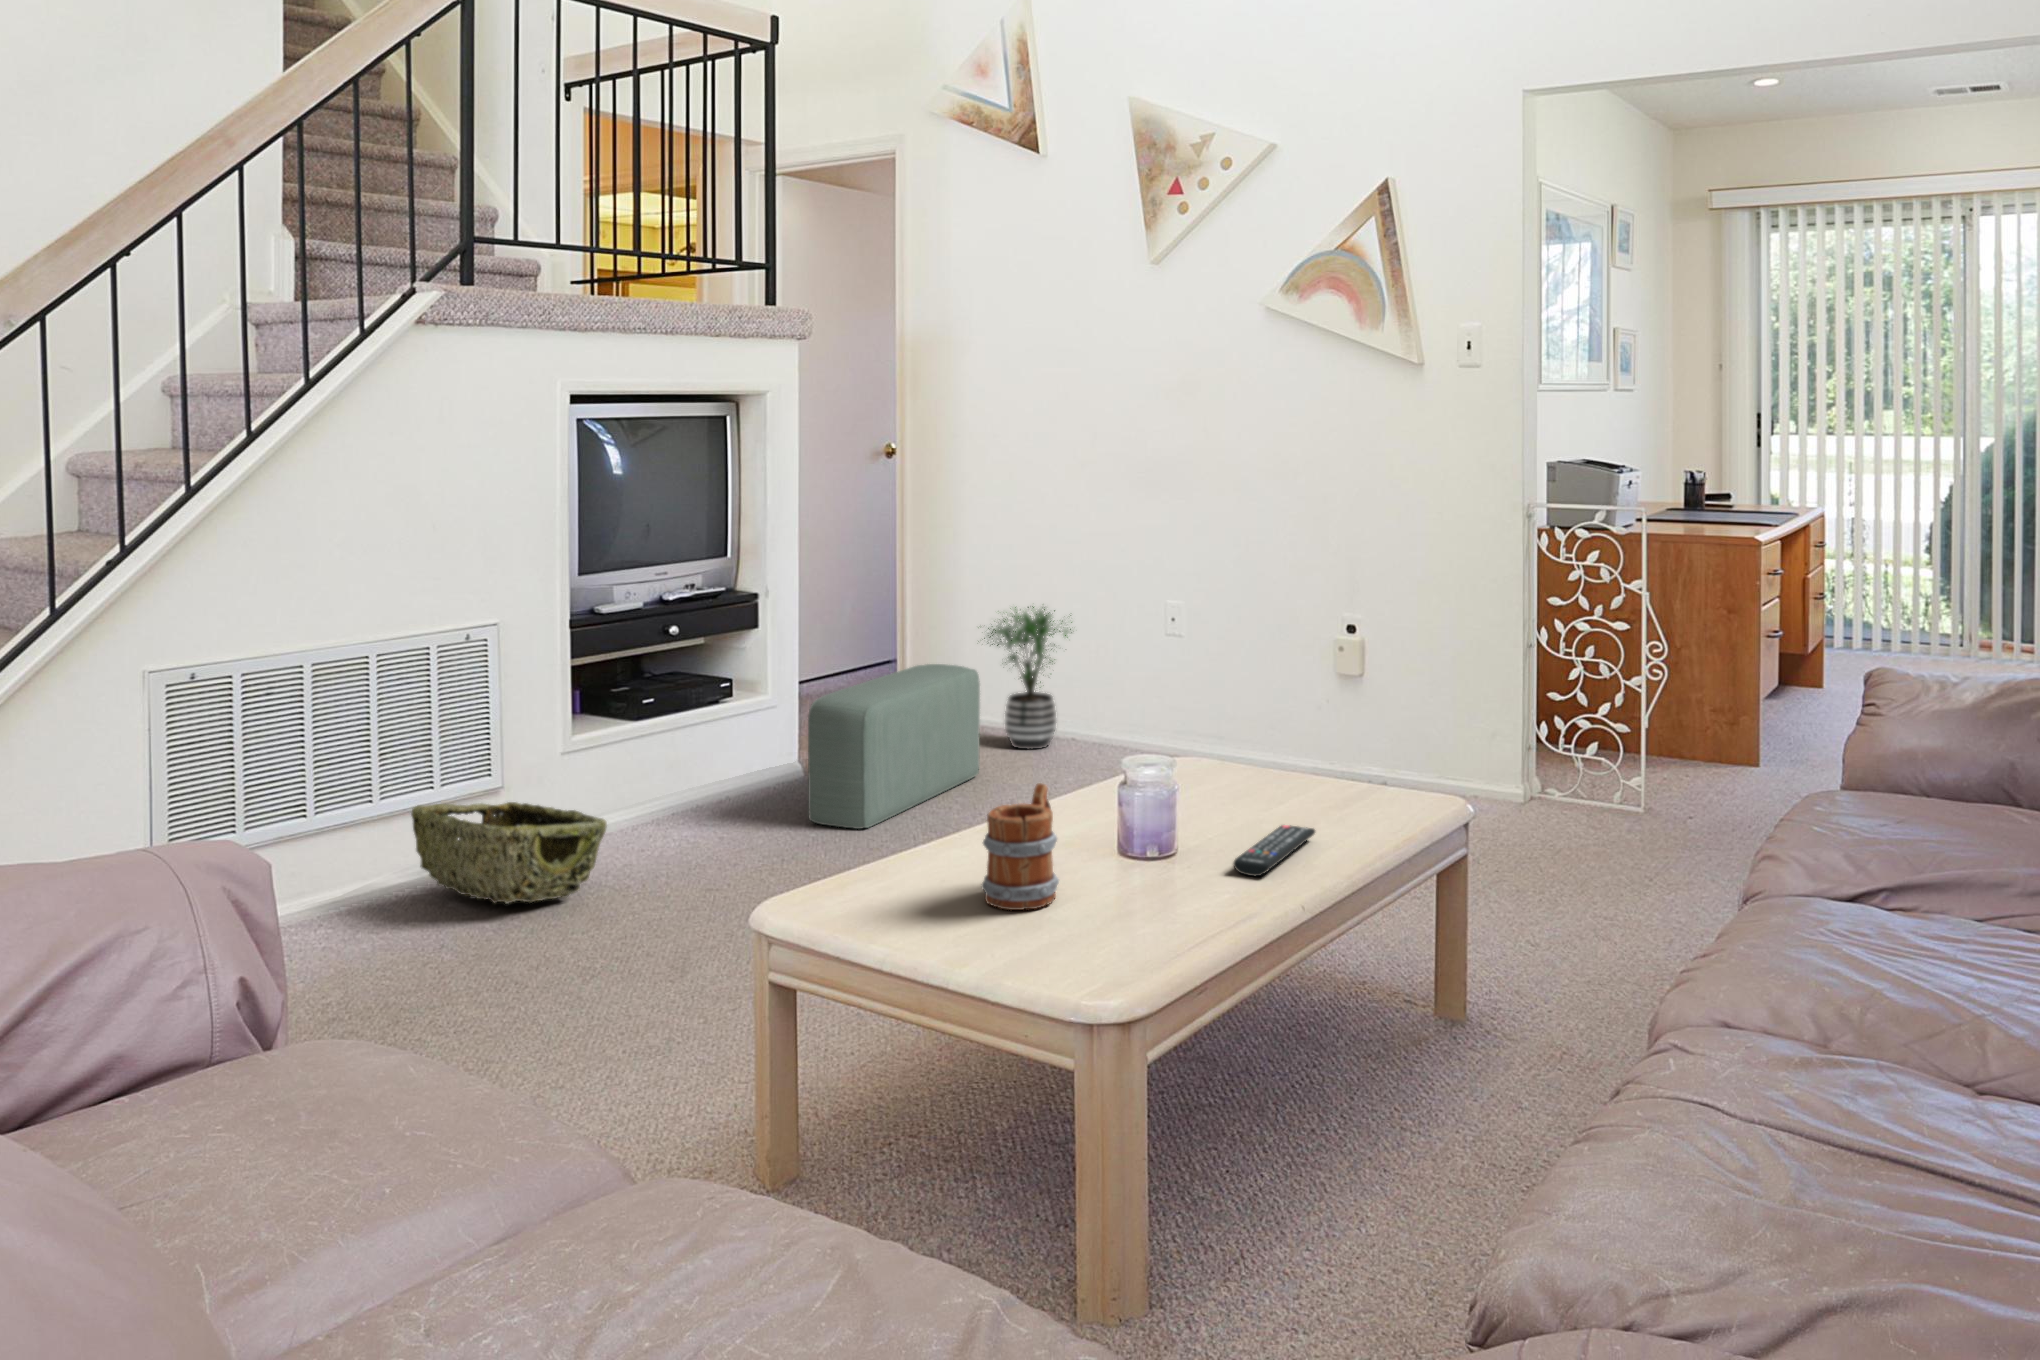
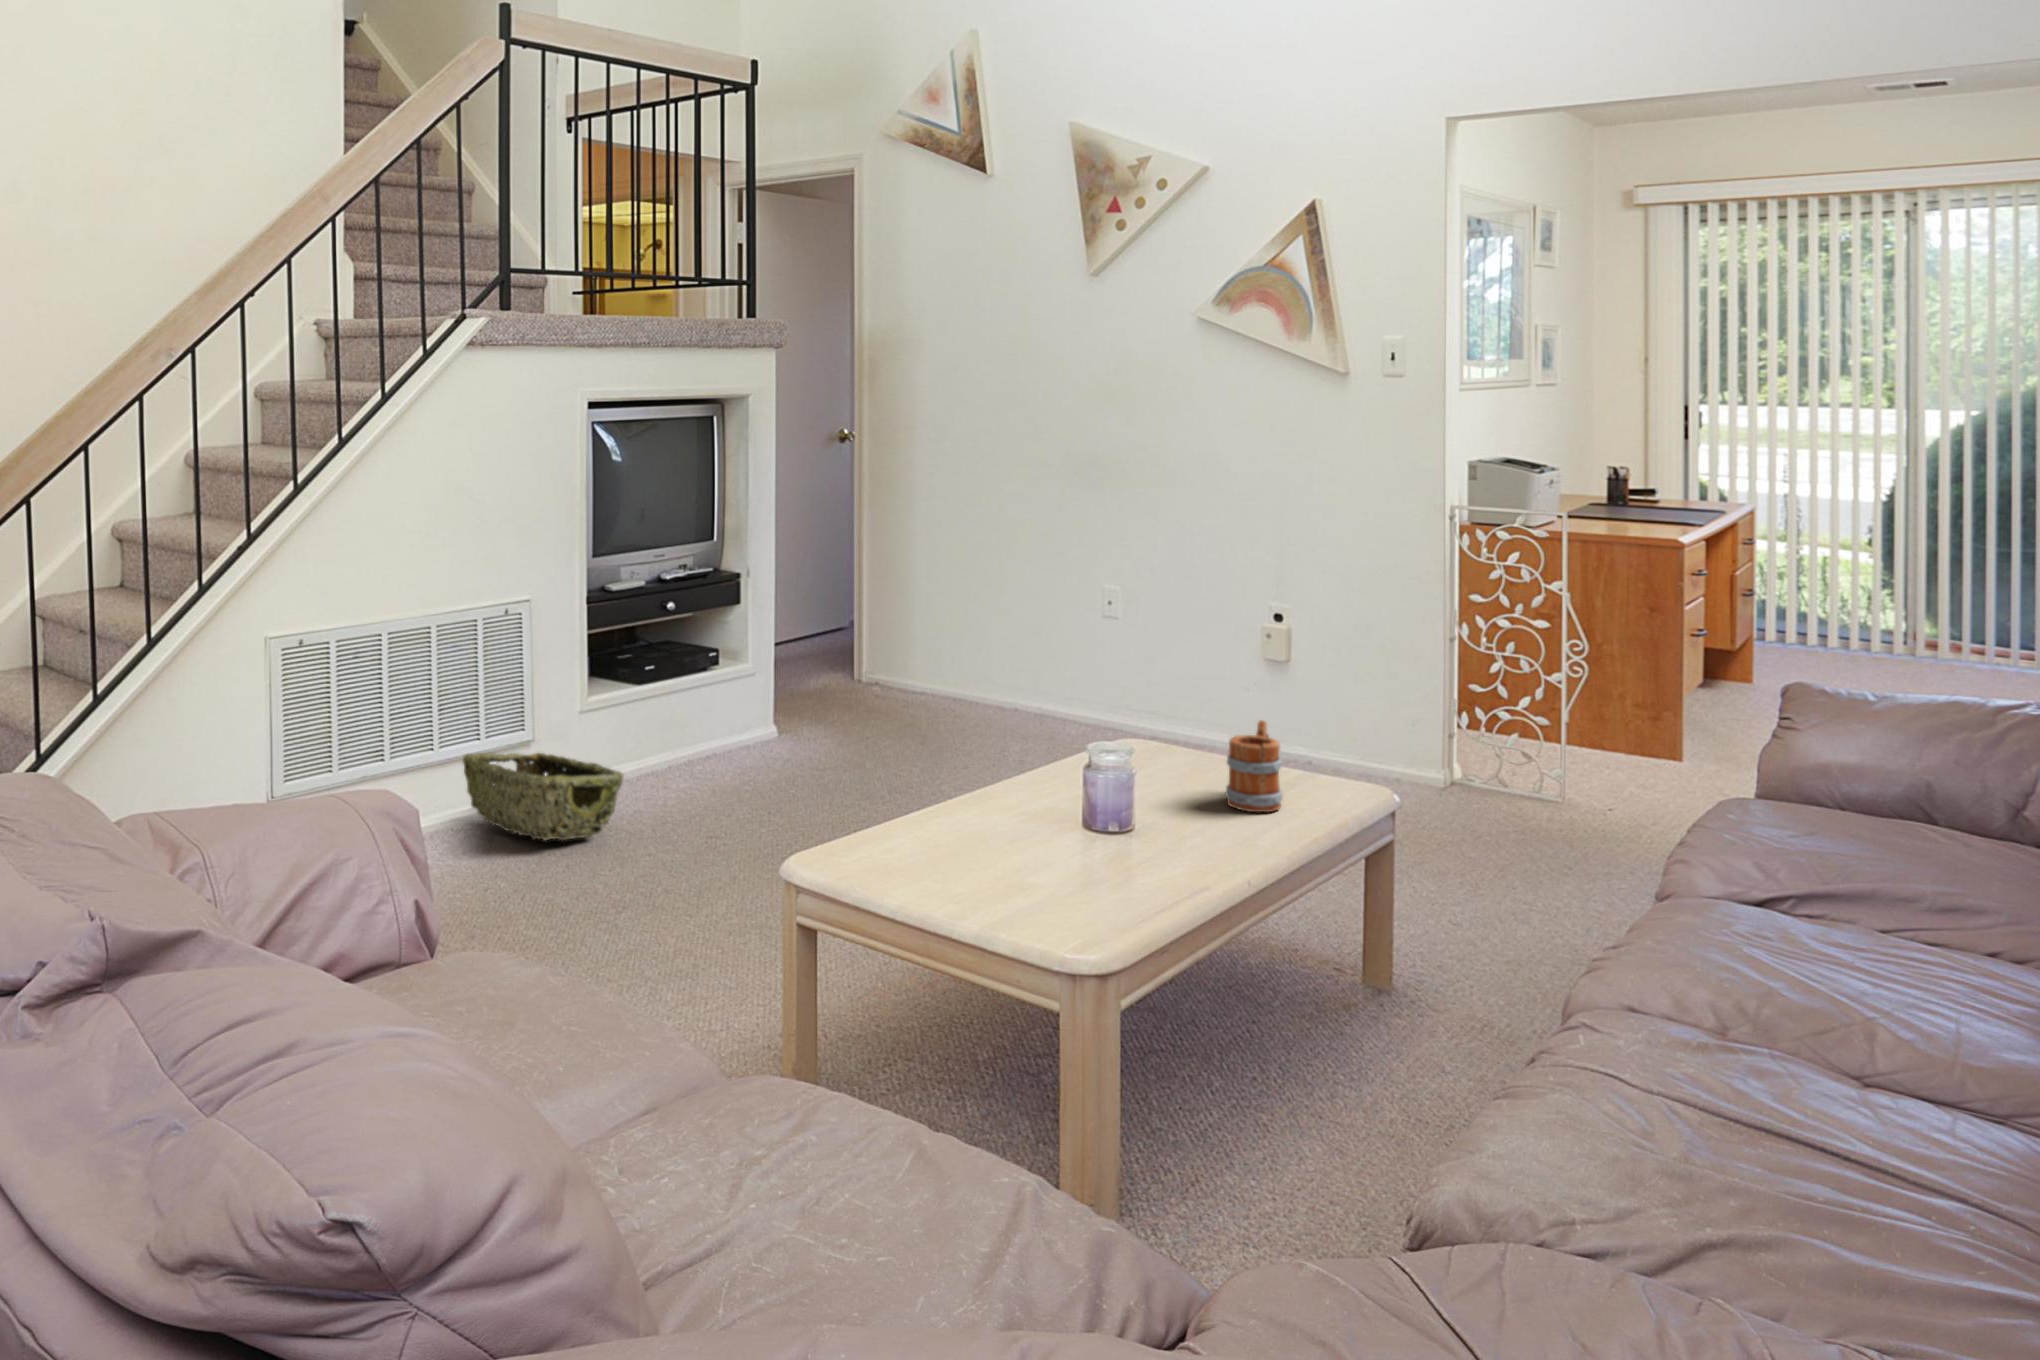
potted plant: present [978,606,1072,749] -> none [923,585,1016,718]
pouf: present [808,664,980,829] -> none [784,640,930,787]
mug: present [982,783,1059,910] -> present [1226,720,1283,812]
remote control: present [1233,825,1315,876] -> none [1189,812,1260,857]

